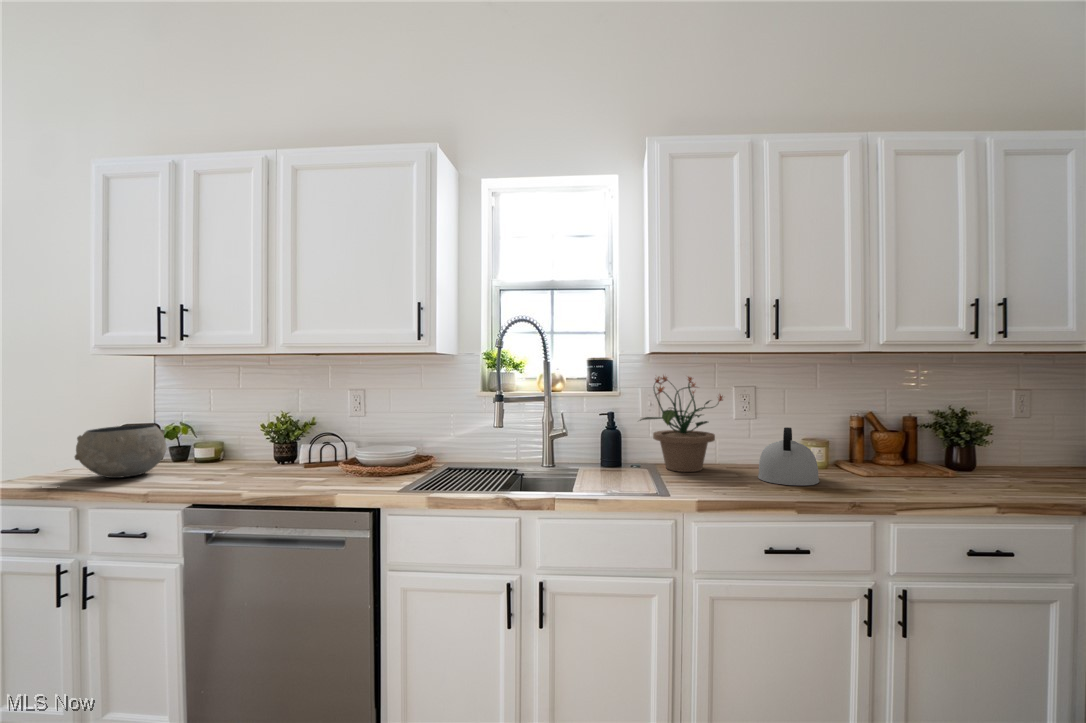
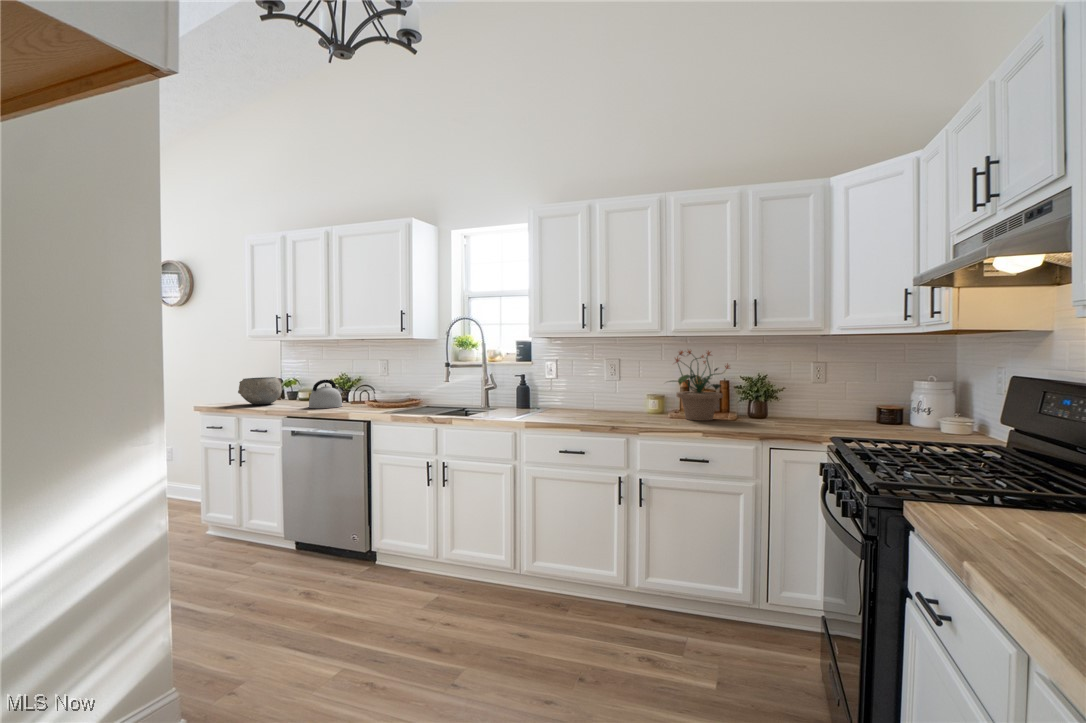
potted plant: present [640,376,723,472] -> present [669,351,729,421]
kettle: present [758,427,819,486] -> present [309,380,344,408]

